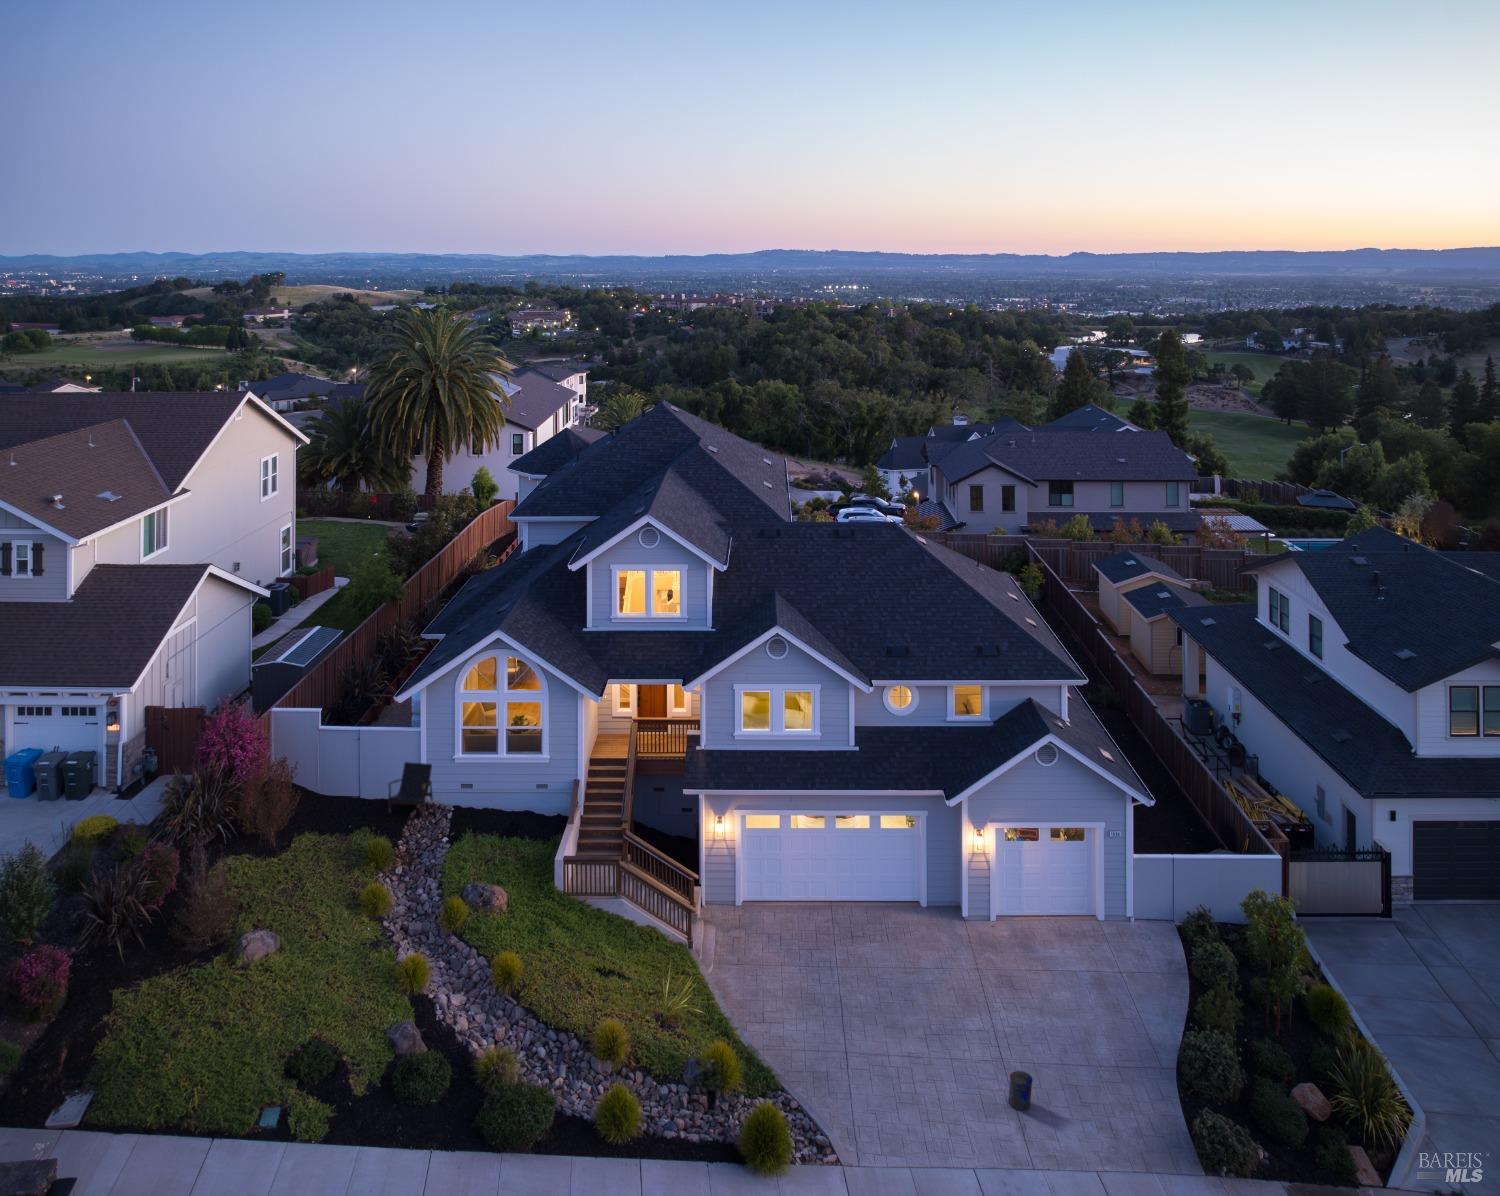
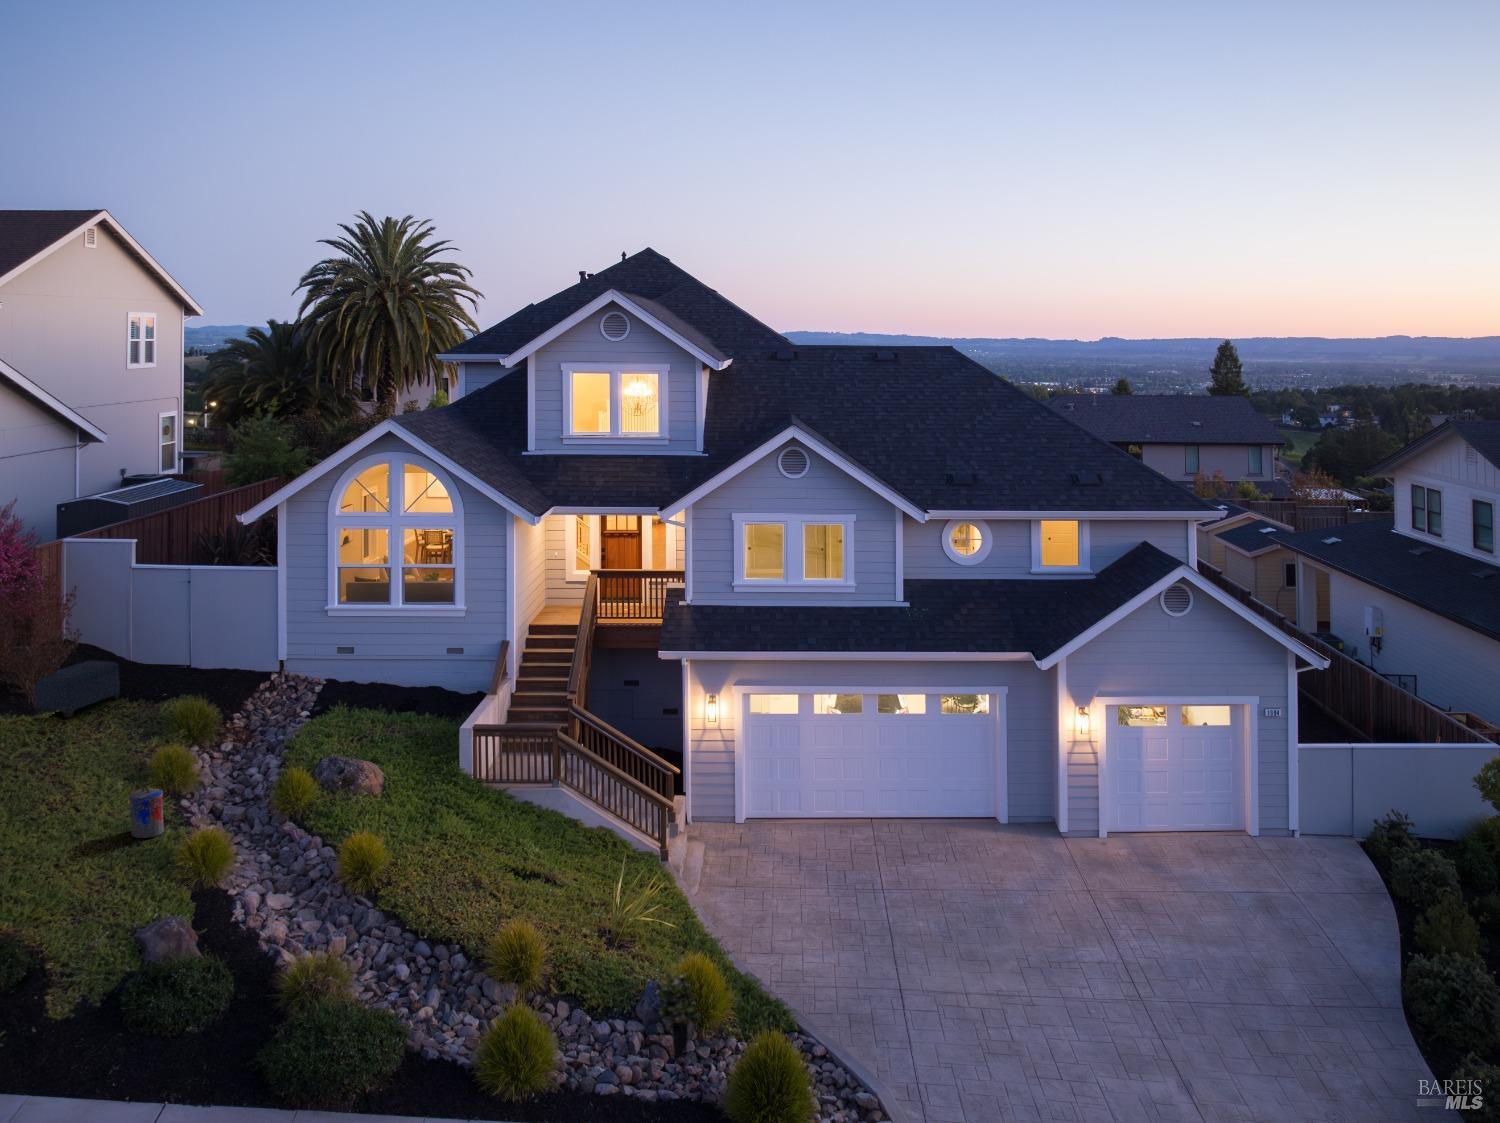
lounge chair: present [388,762,433,814] -> none [229,619,296,691]
bench: none [265,802,317,848] -> present [35,660,120,717]
trash can: present [1008,1071,1033,1110] -> present [129,788,164,838]

